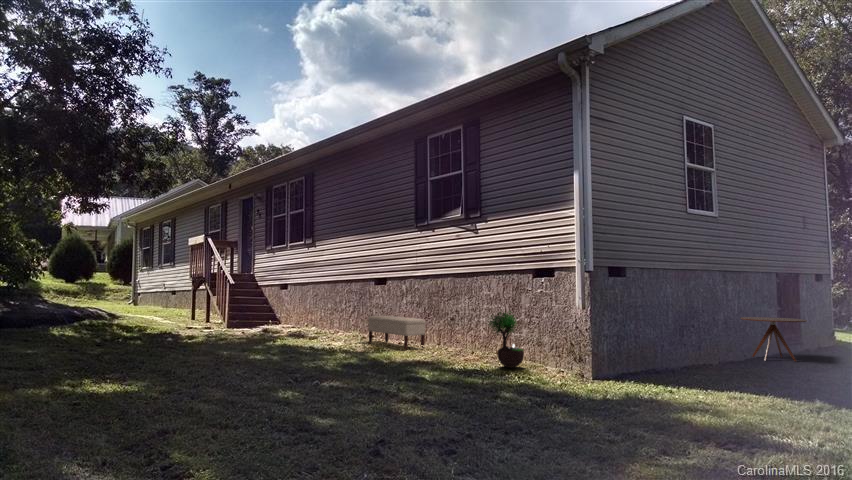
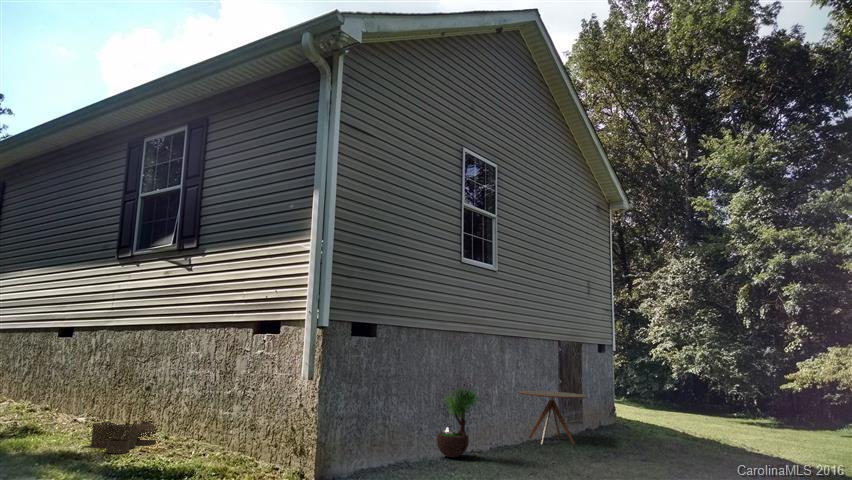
potted tree: present [489,311,524,368] -> present [437,389,479,457]
bench: present [368,315,426,350] -> none [29,380,113,432]
woven basket: none [425,340,465,362] -> present [91,419,157,453]

